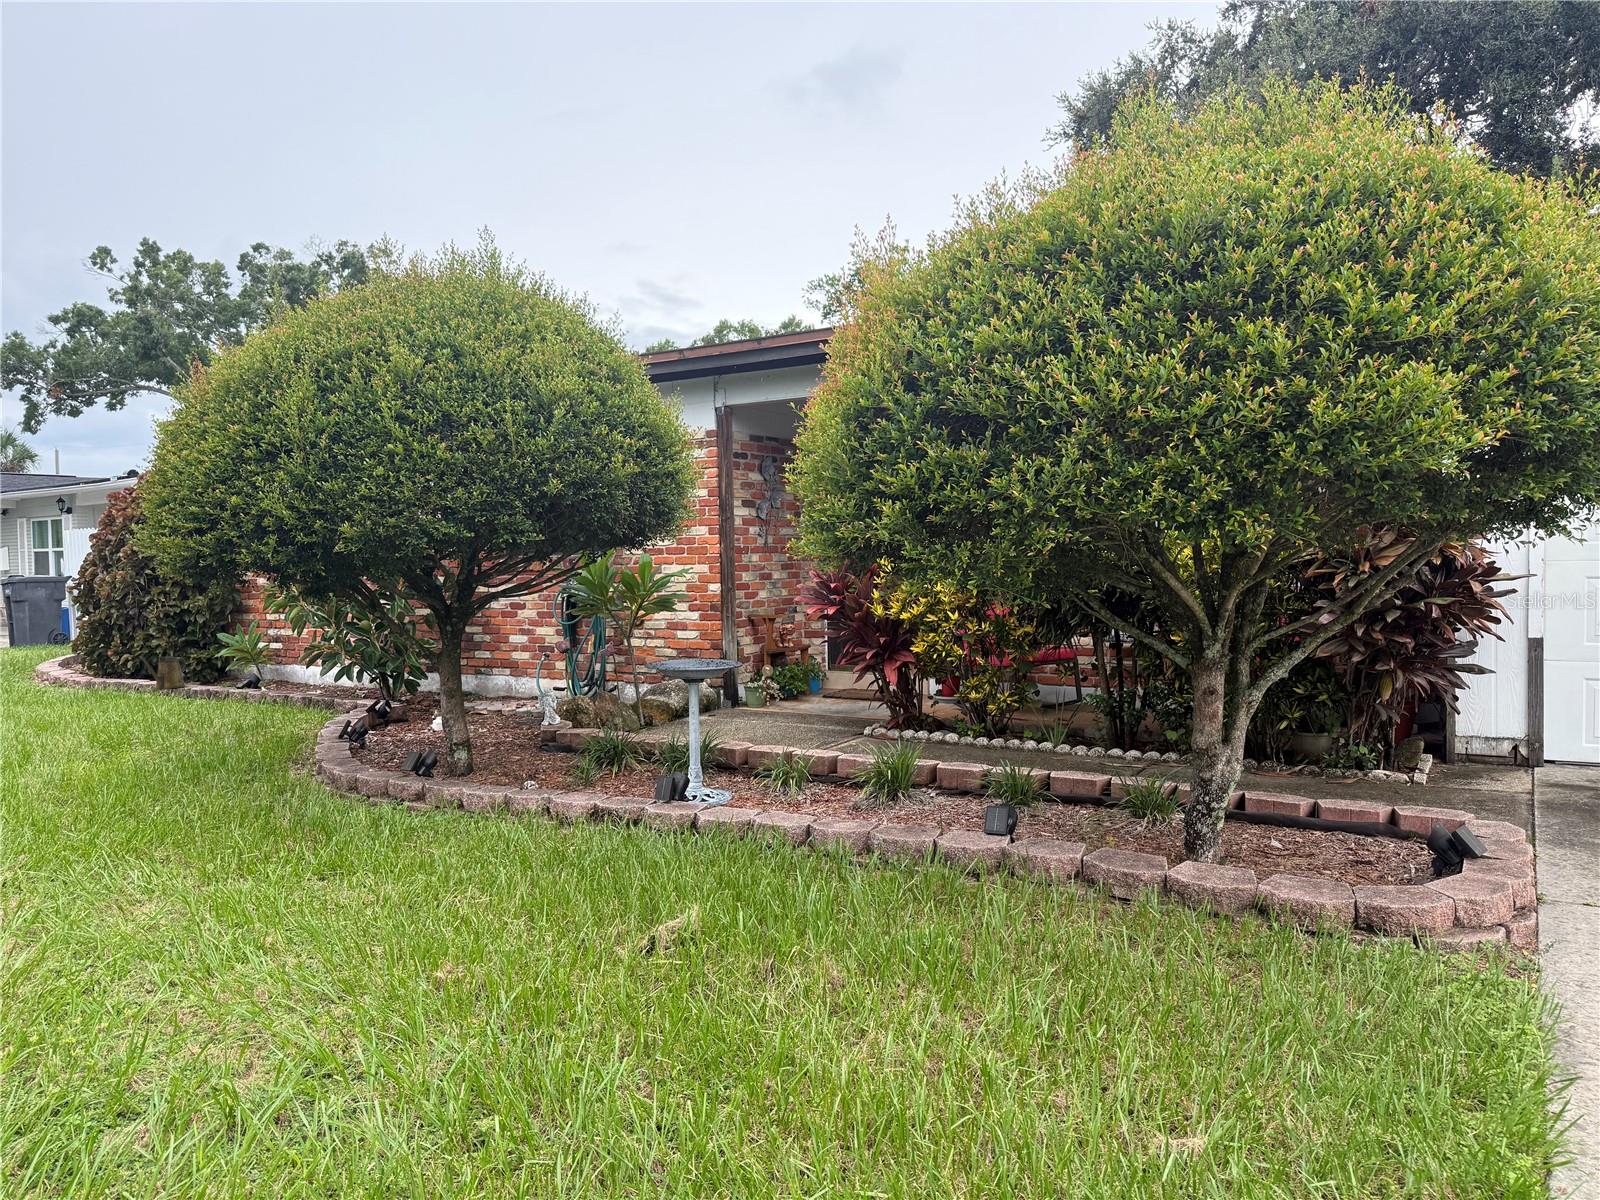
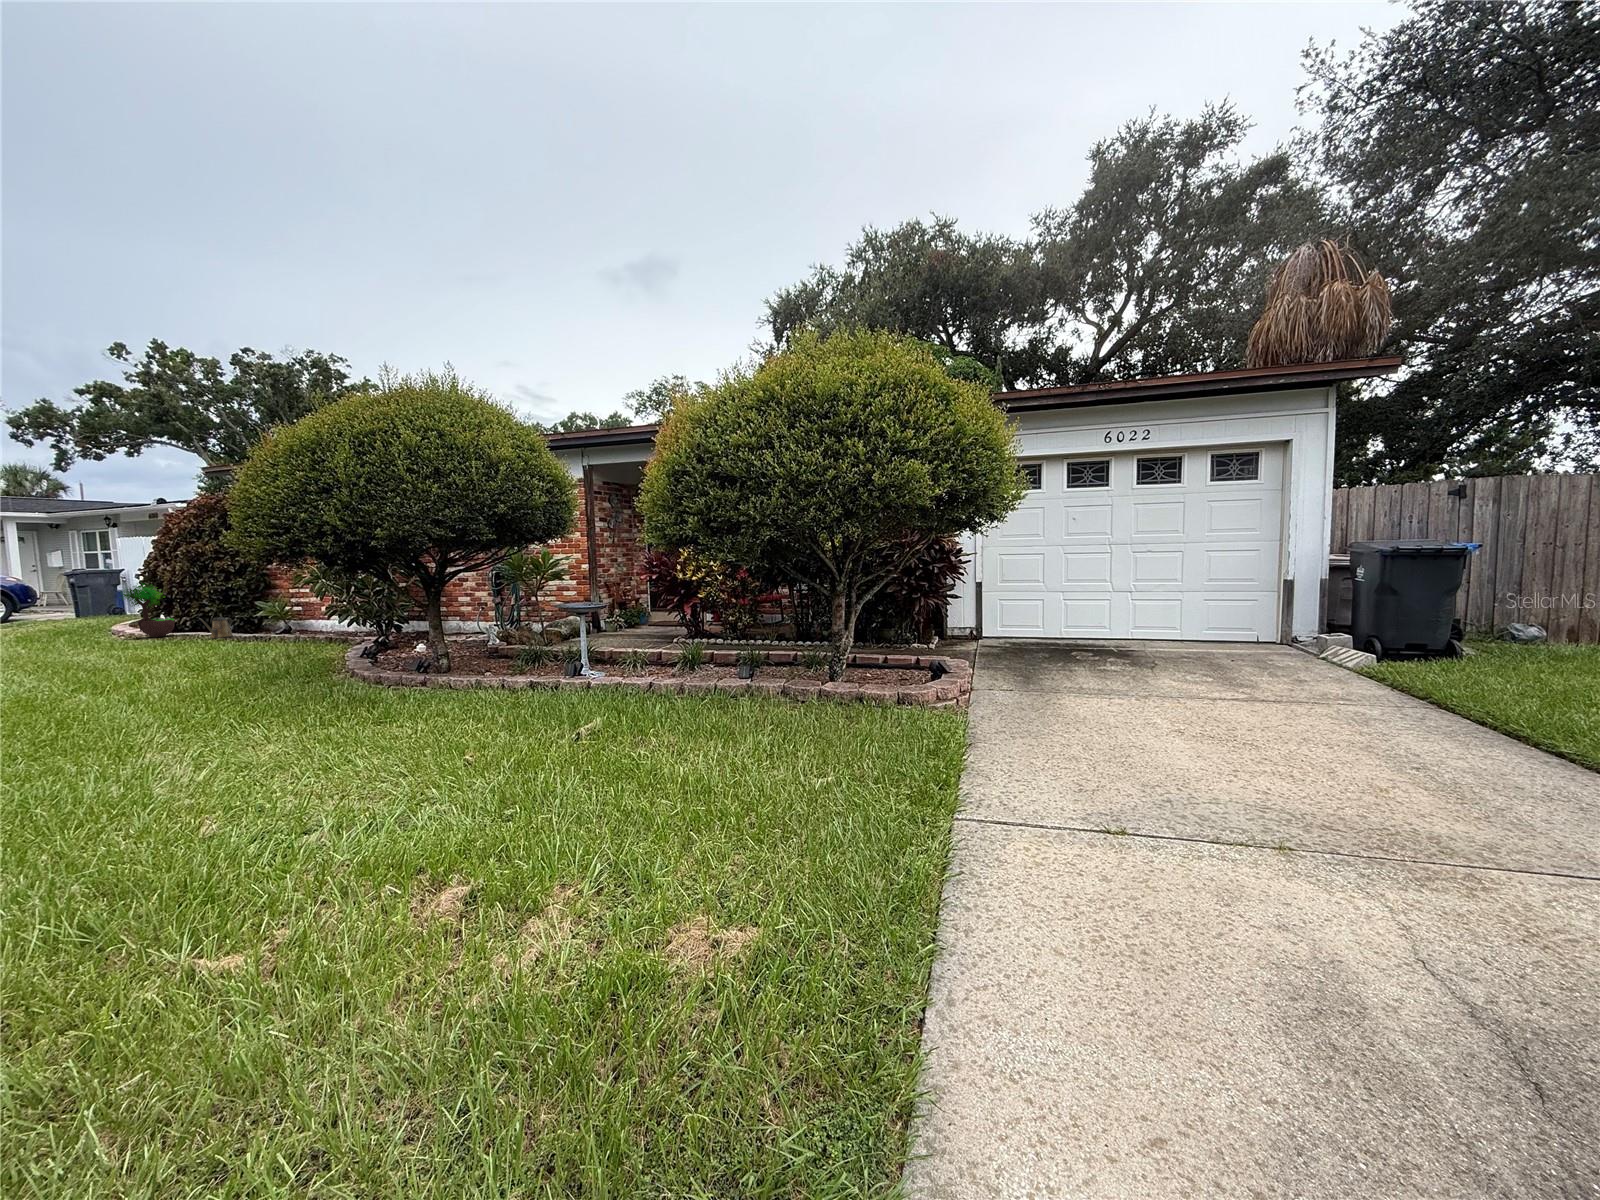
potted tree: none [44,594,114,683] -> present [122,583,175,637]

